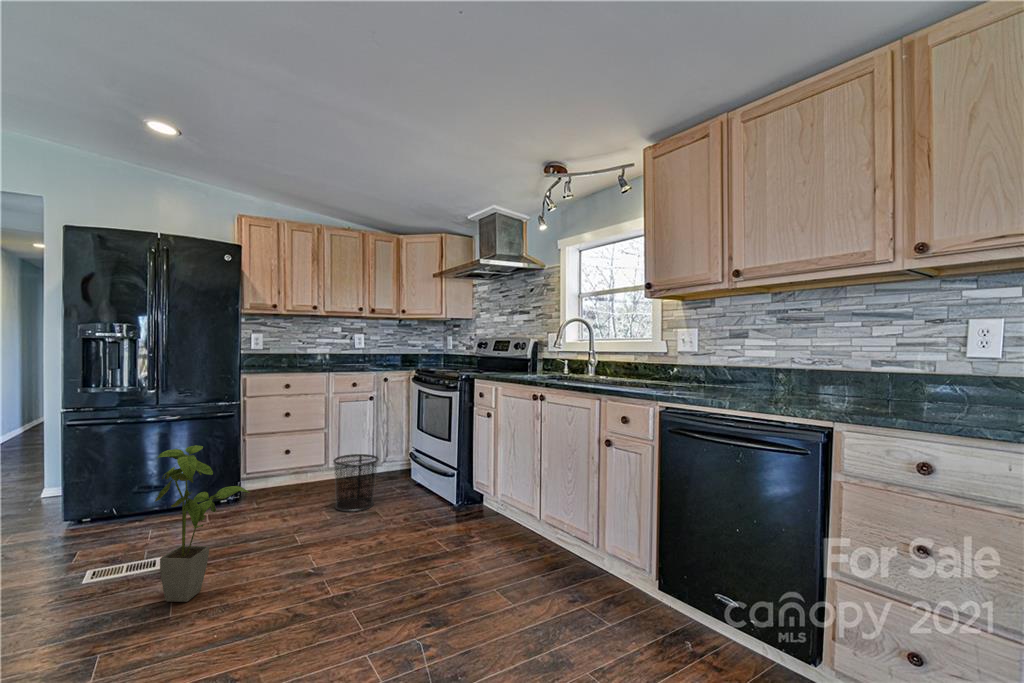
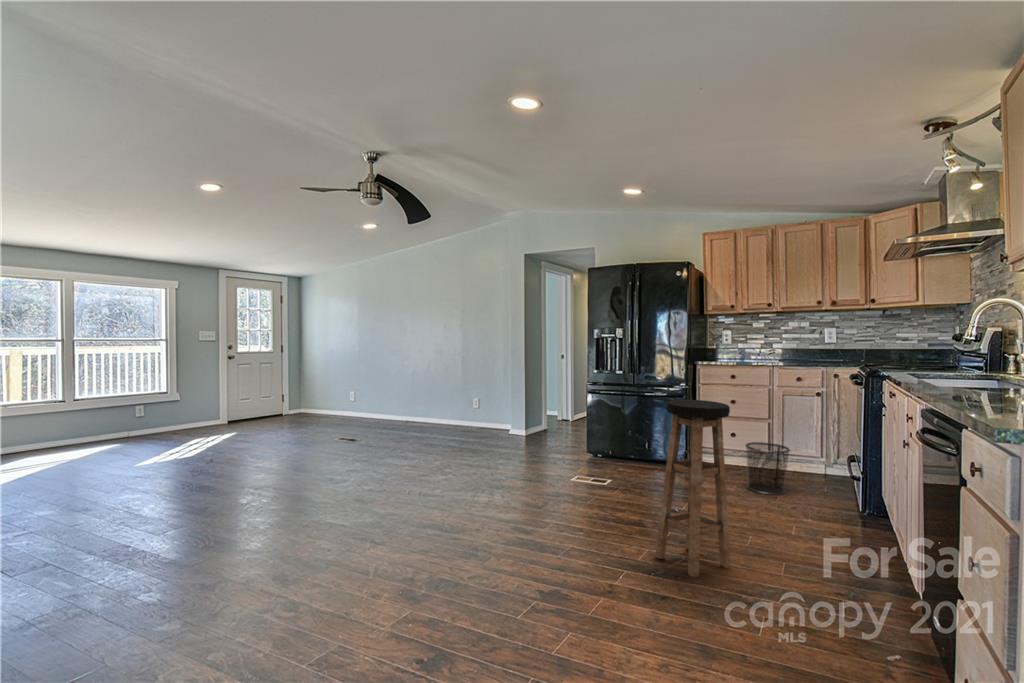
bar stool: none [395,419,479,653] -> present [655,400,730,577]
house plant: present [155,445,249,602] -> none [588,403,636,497]

